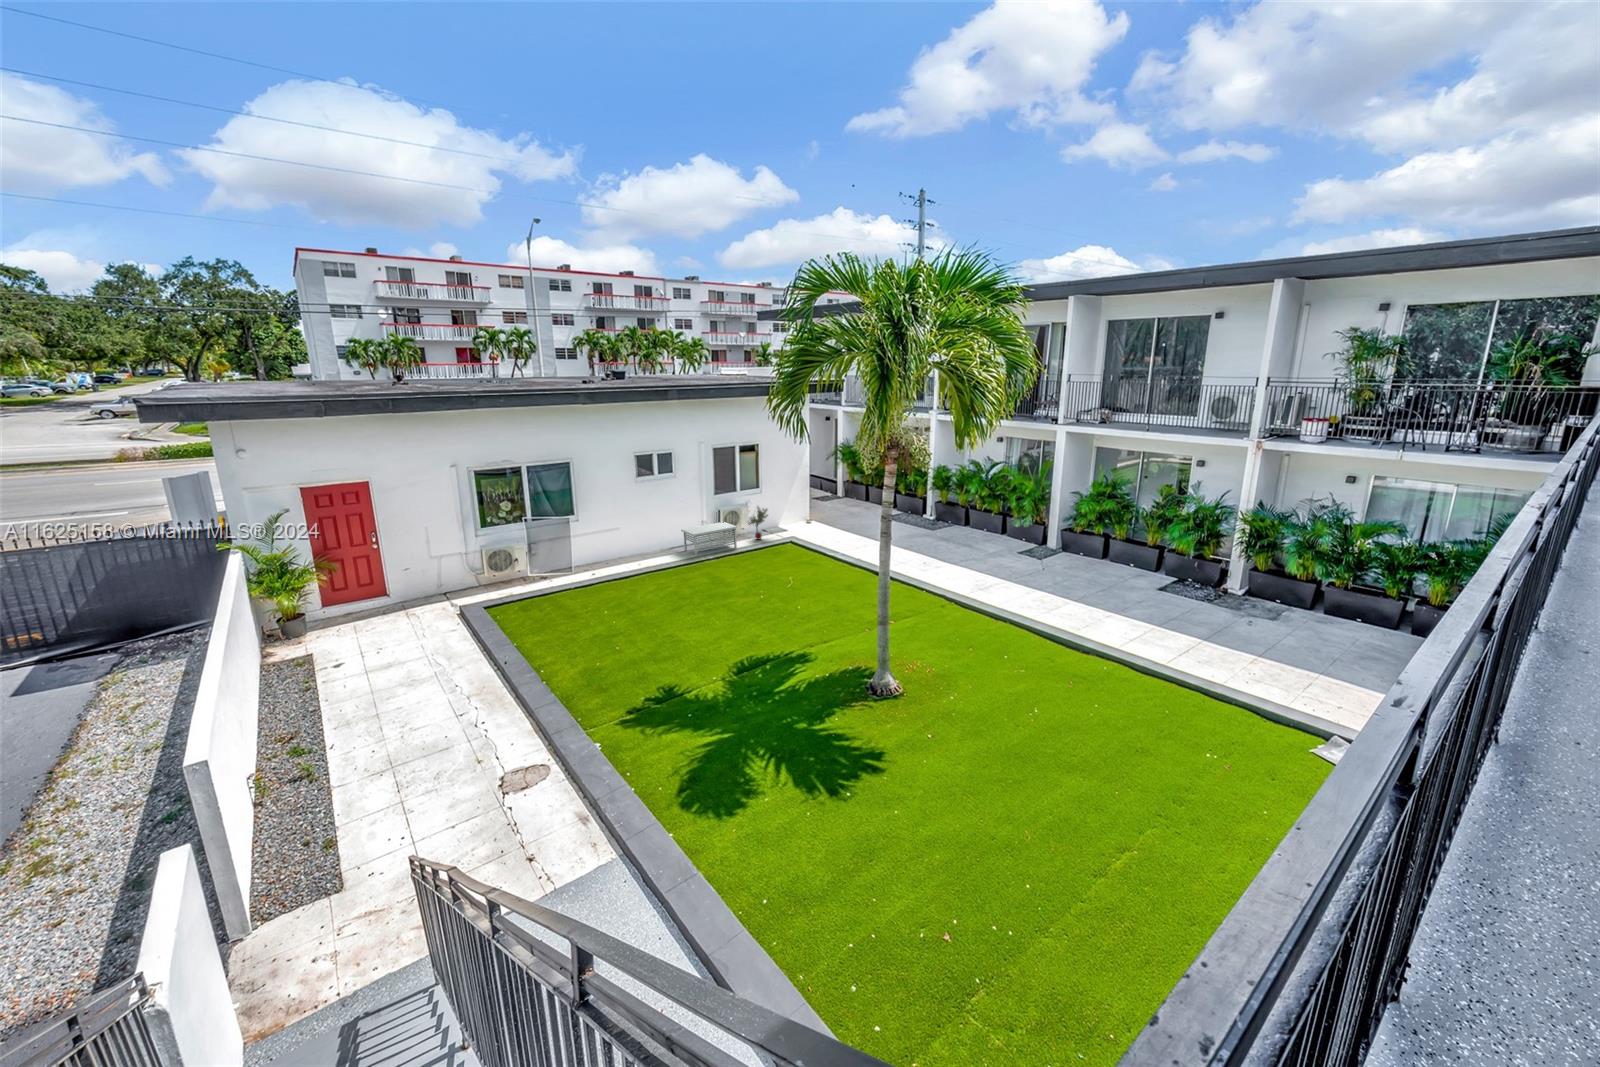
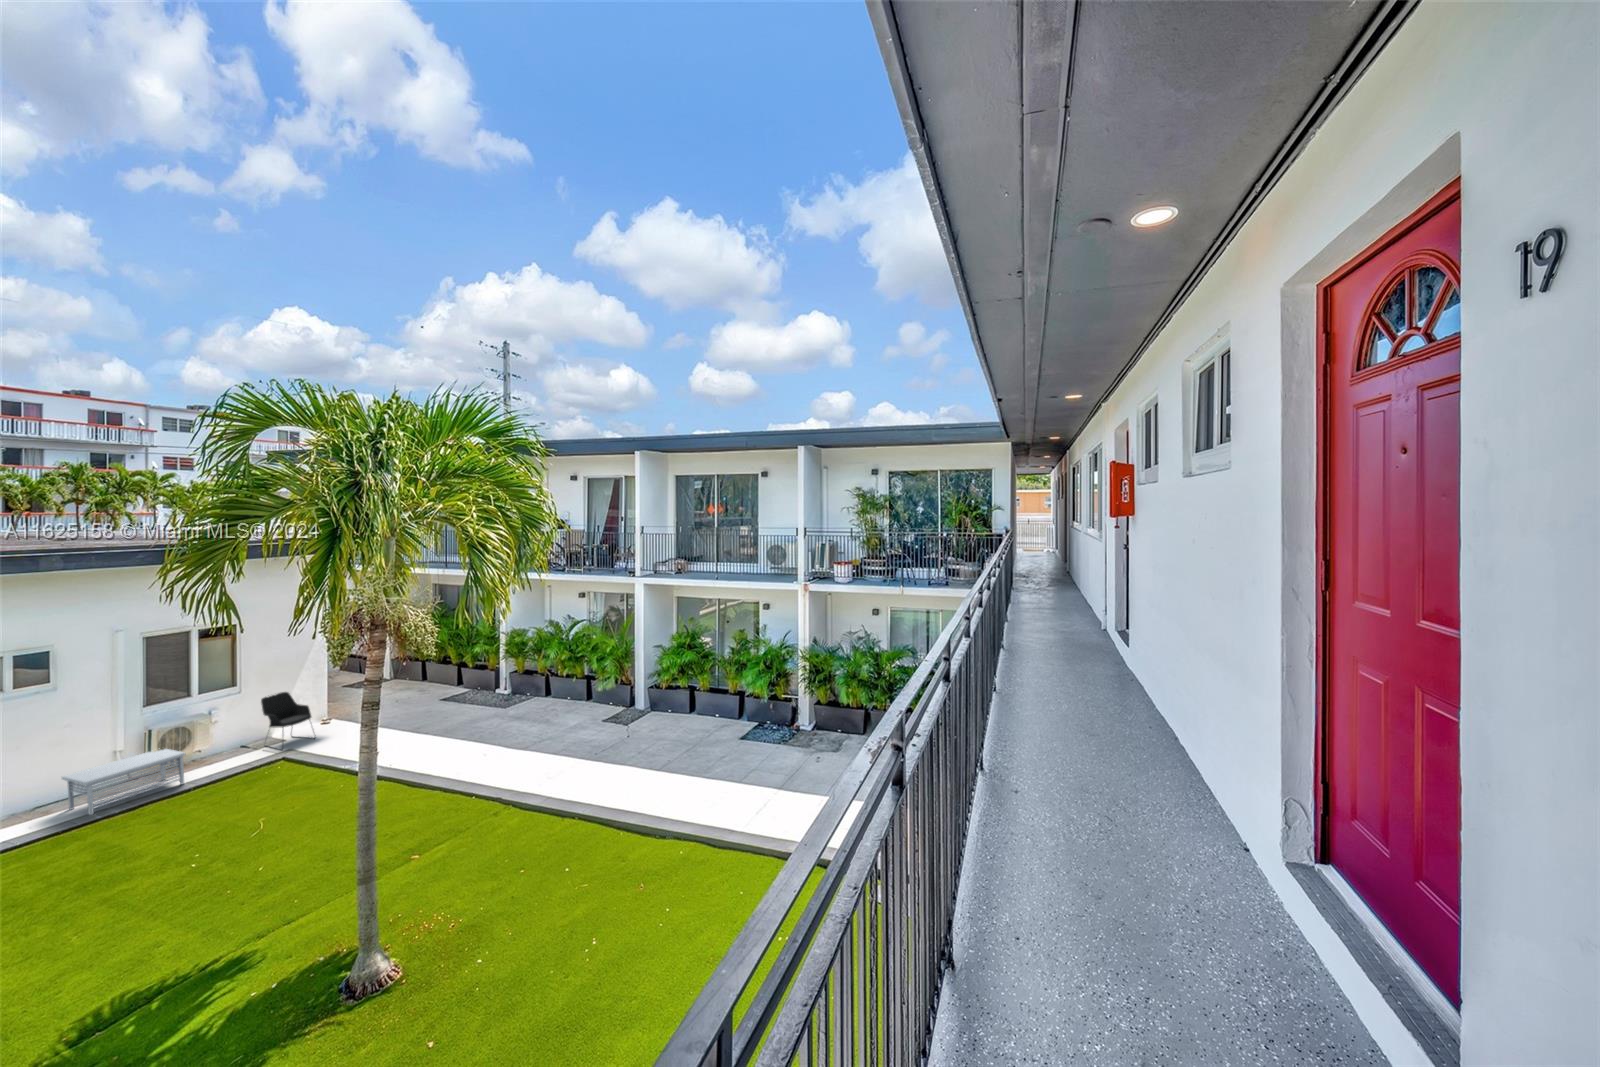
chair: none [772,496,804,537] -> present [261,692,312,748]
potted tree: present [748,507,768,540] -> none [209,713,251,764]

